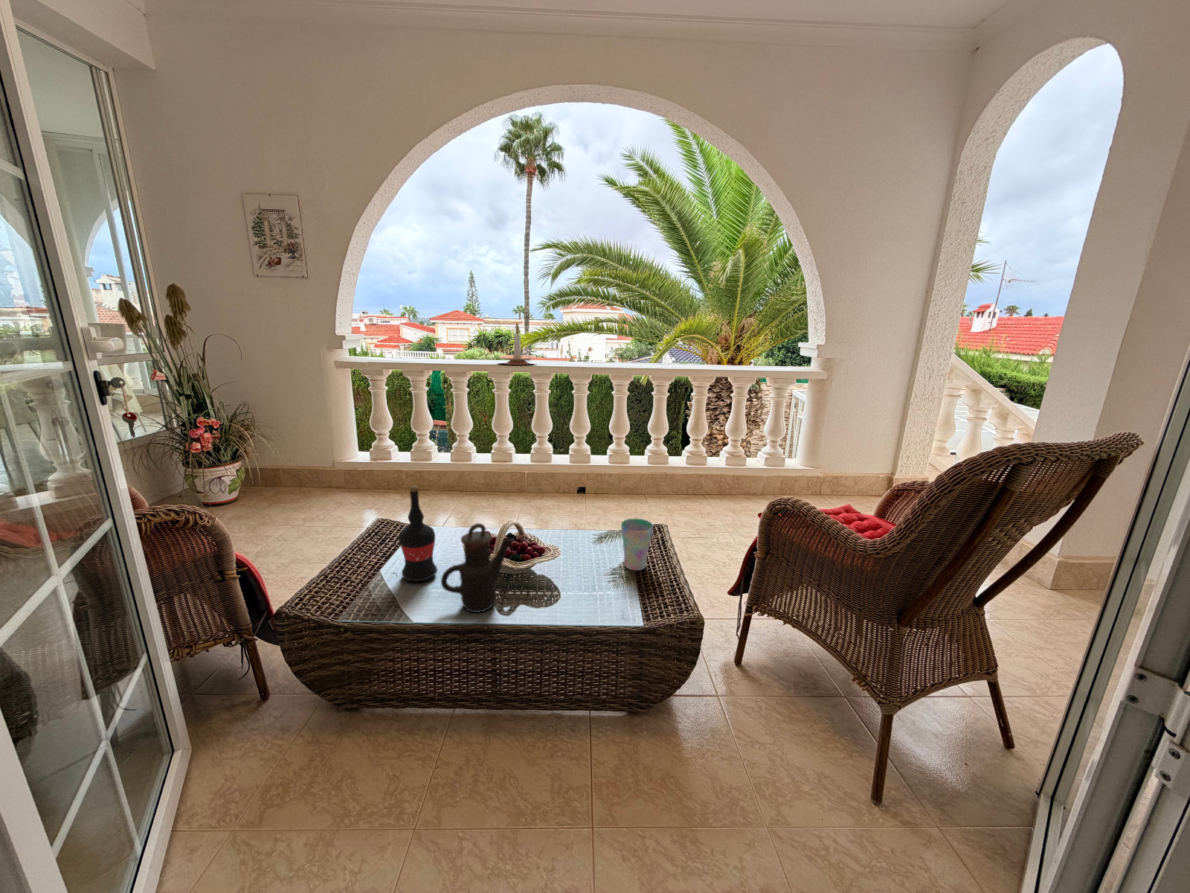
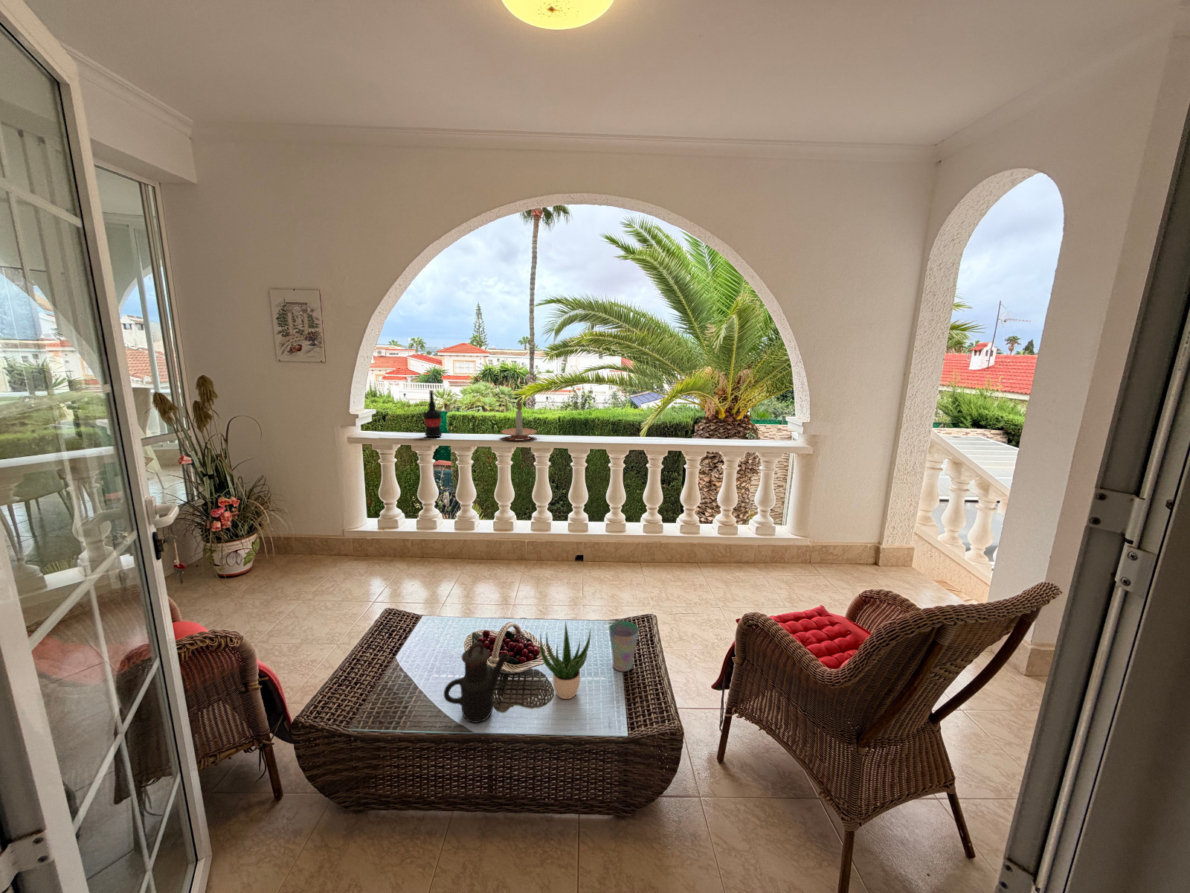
wine bottle: present [399,486,437,581] -> present [424,390,442,437]
potted plant: none [547,513,602,593] -> present [540,624,591,699]

